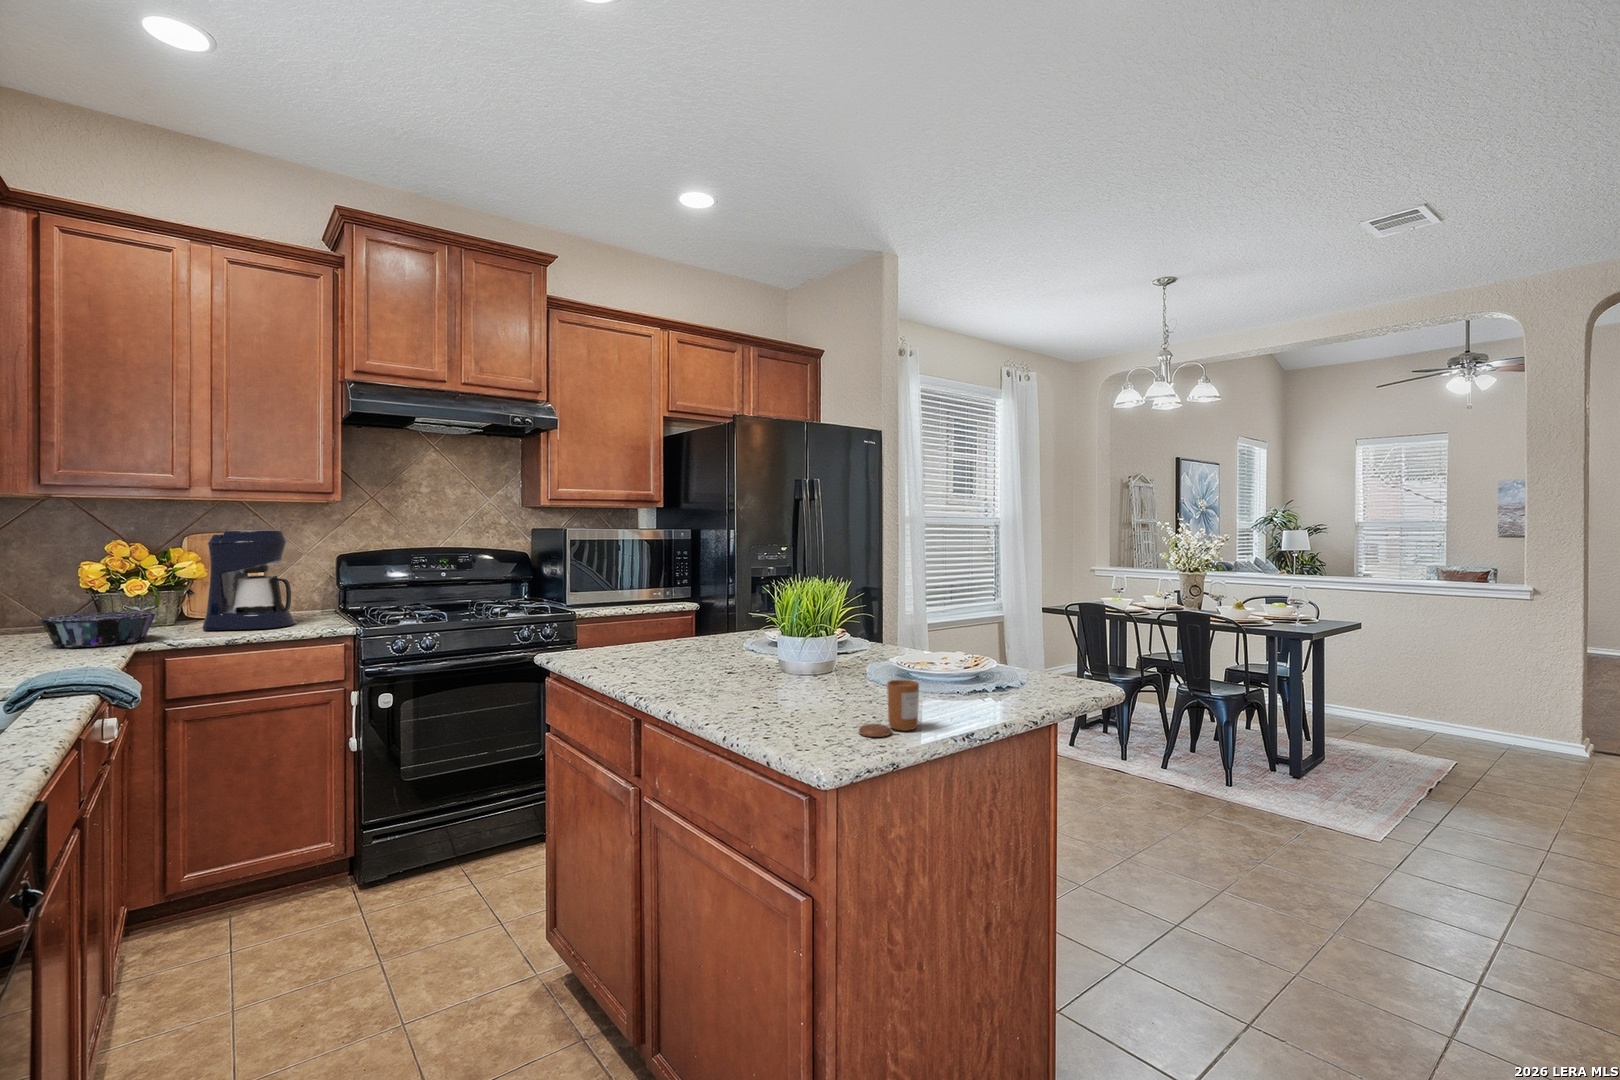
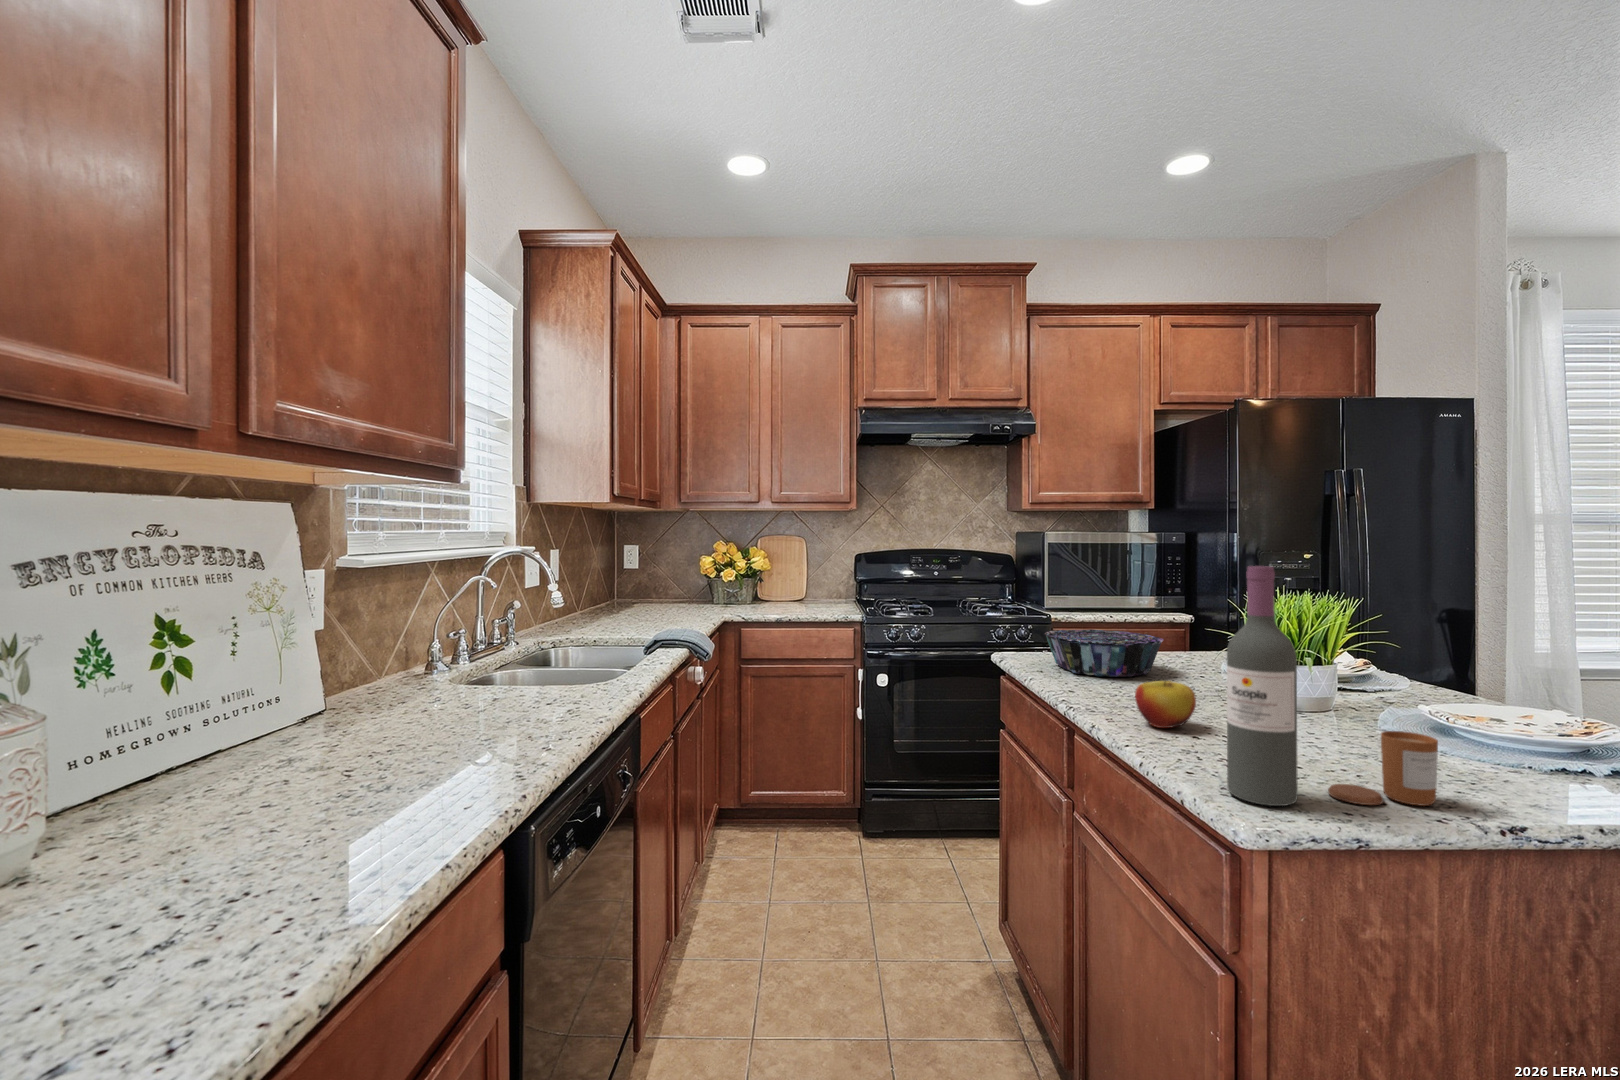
coffee maker: present [203,530,296,630] -> none [766,534,823,610]
wine bottle: none [799,564,845,751] -> present [1227,566,1298,806]
decorative bowl: present [40,611,156,648] -> present [1044,629,1164,677]
apple: none [707,663,754,705] -> present [1135,681,1196,728]

